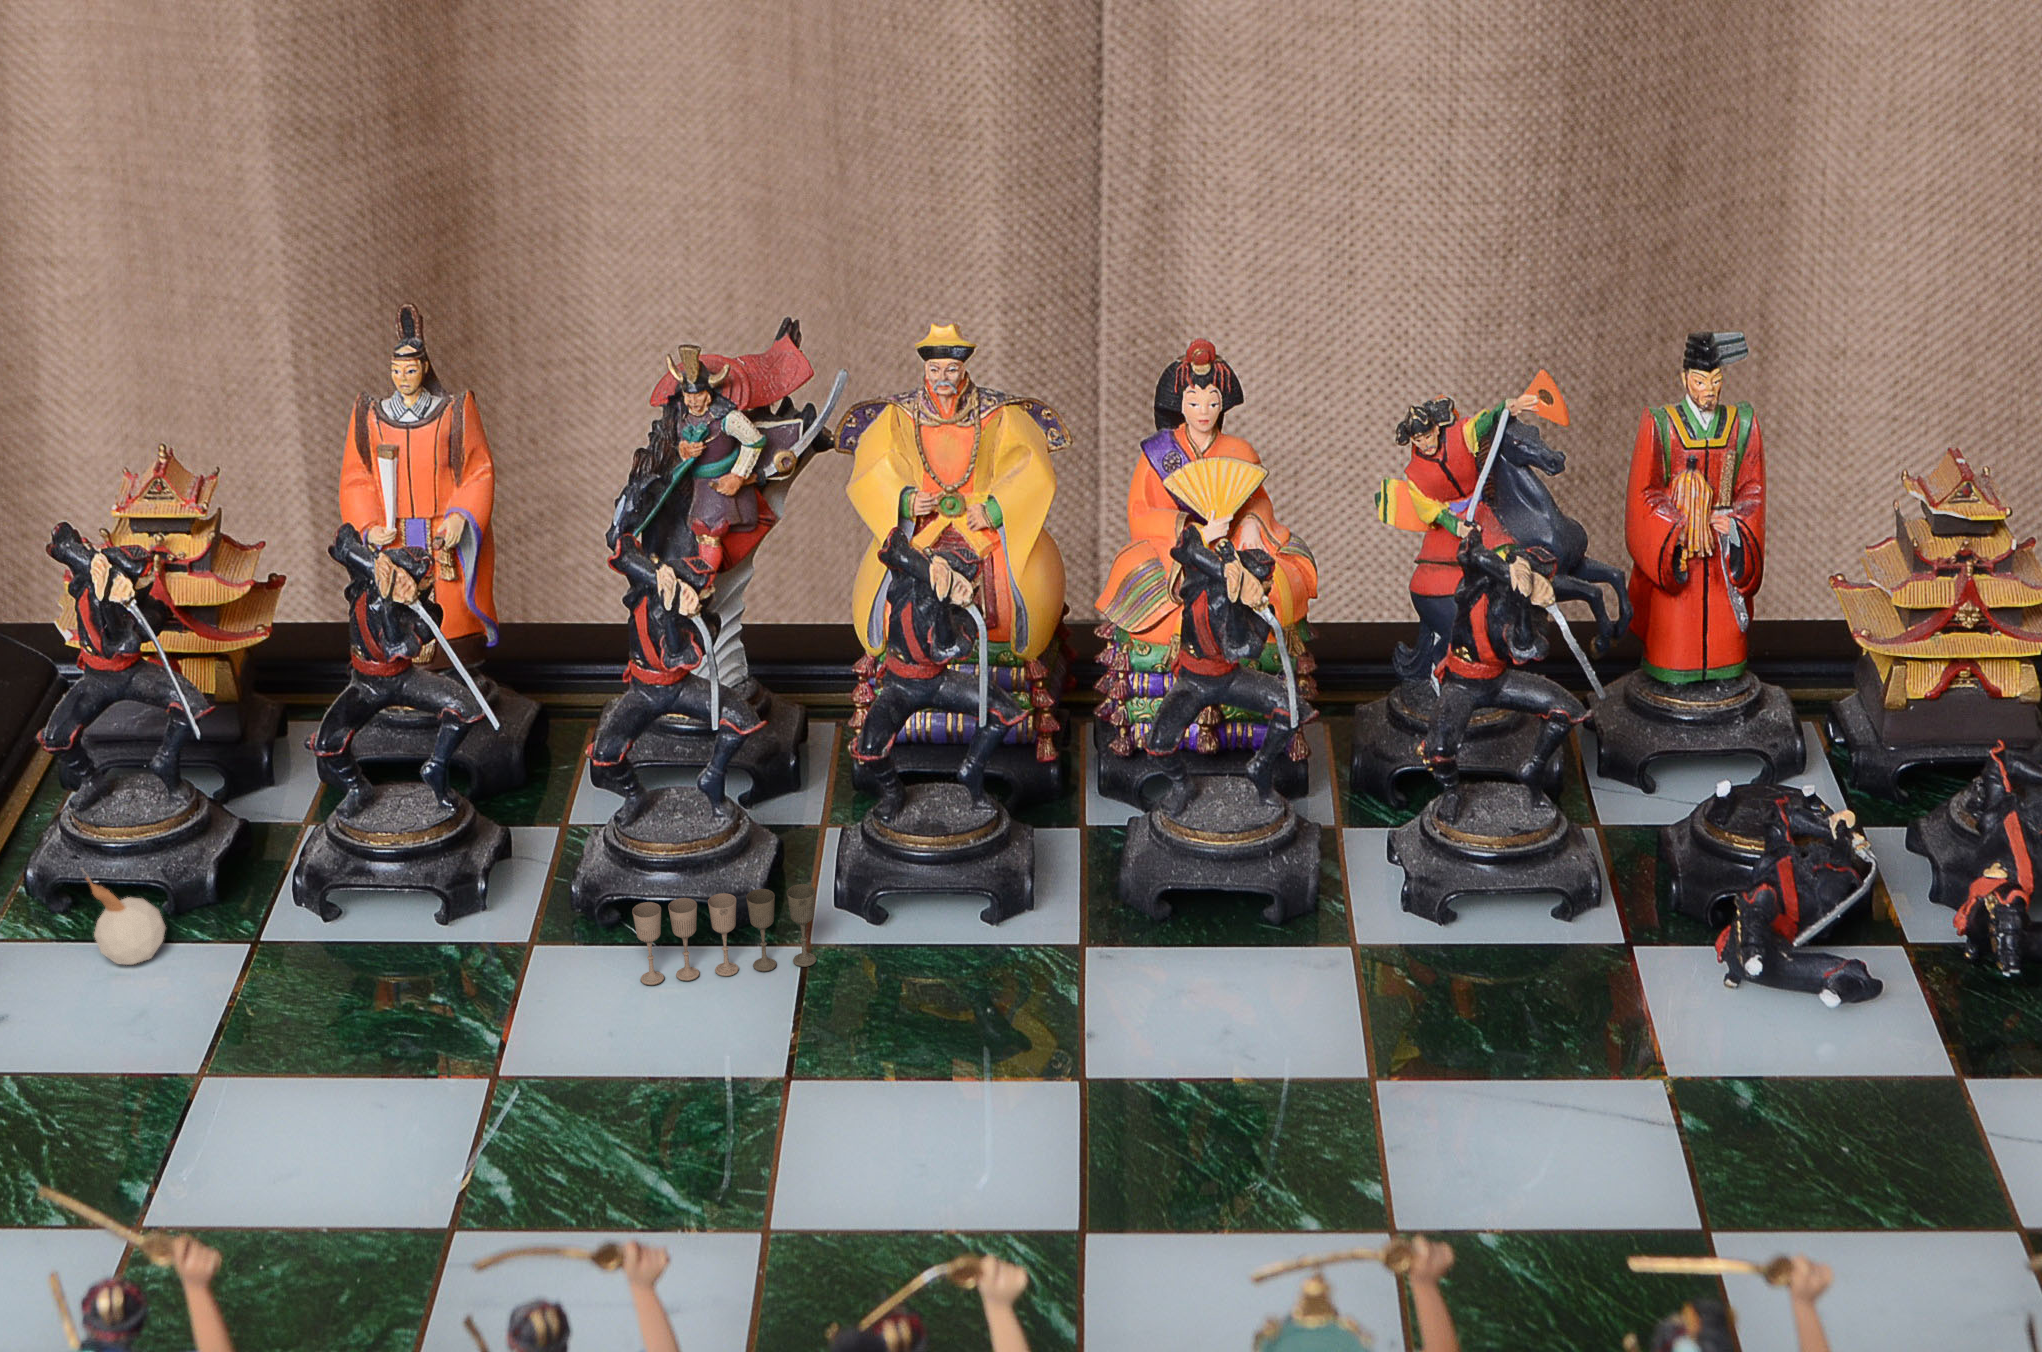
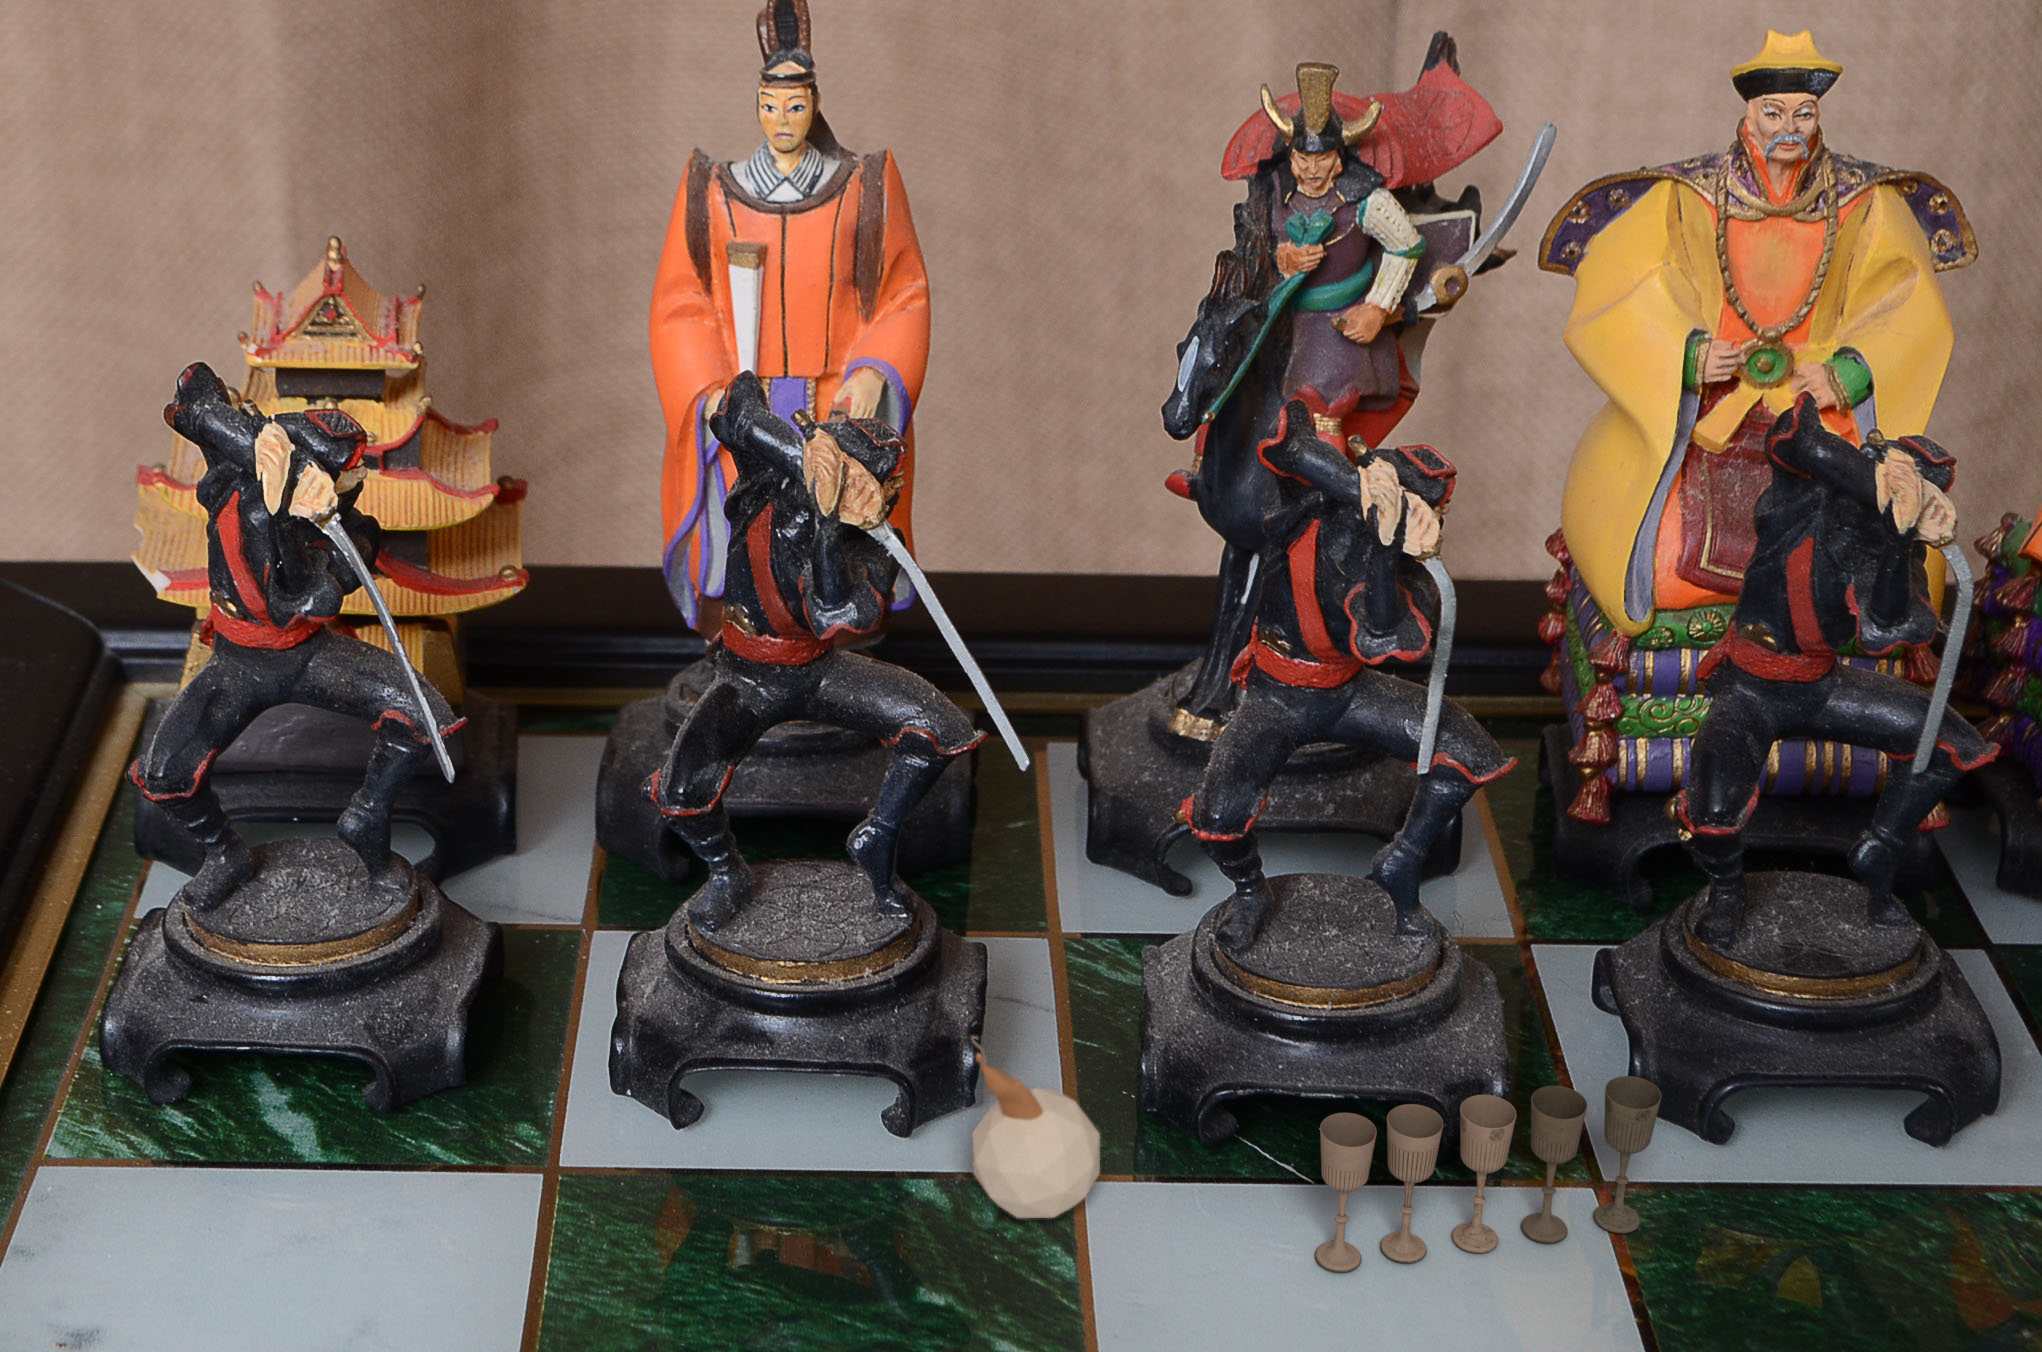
candle: present [81,868,166,965] -> present [972,1036,1100,1218]

